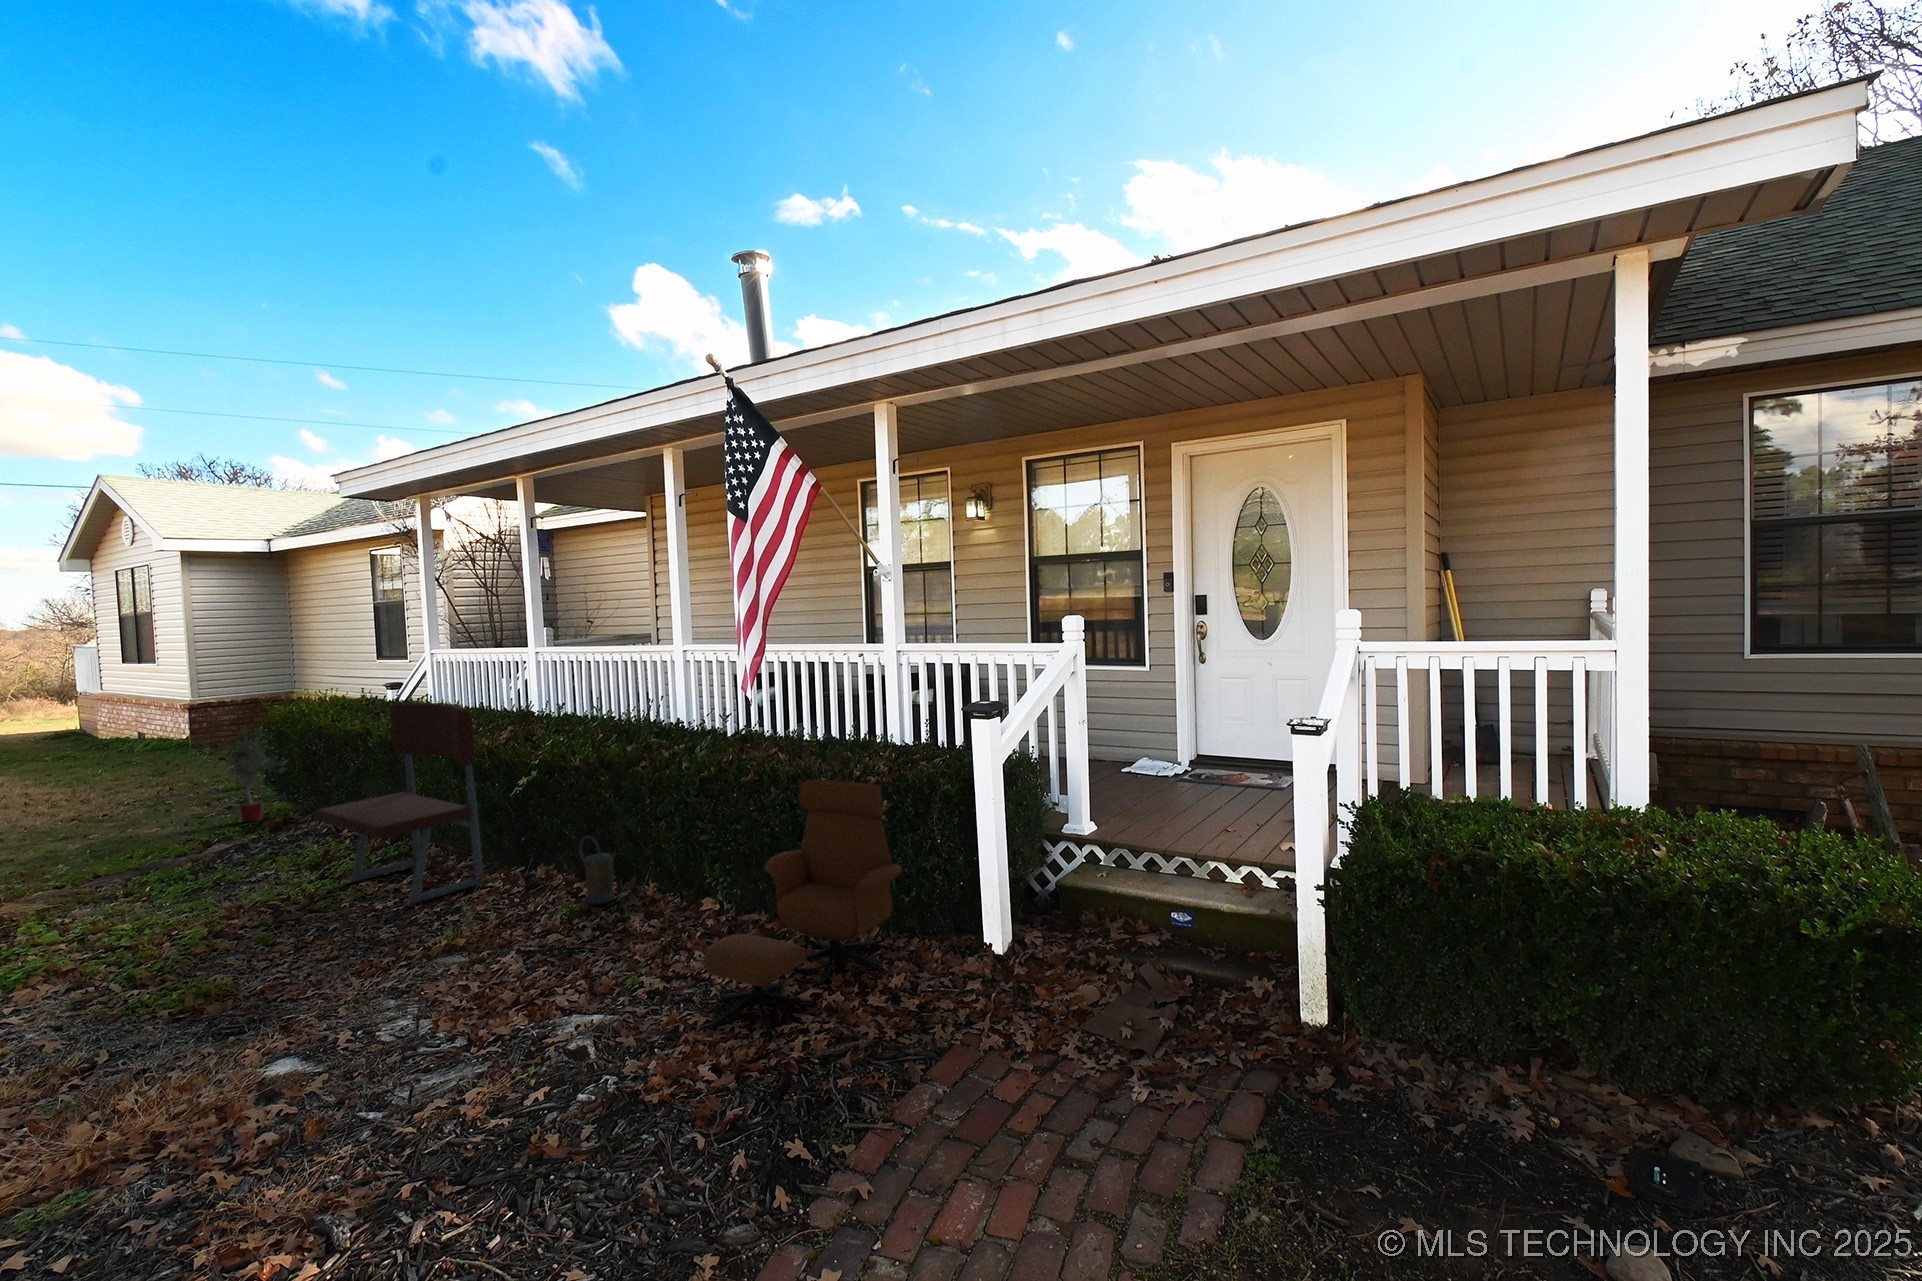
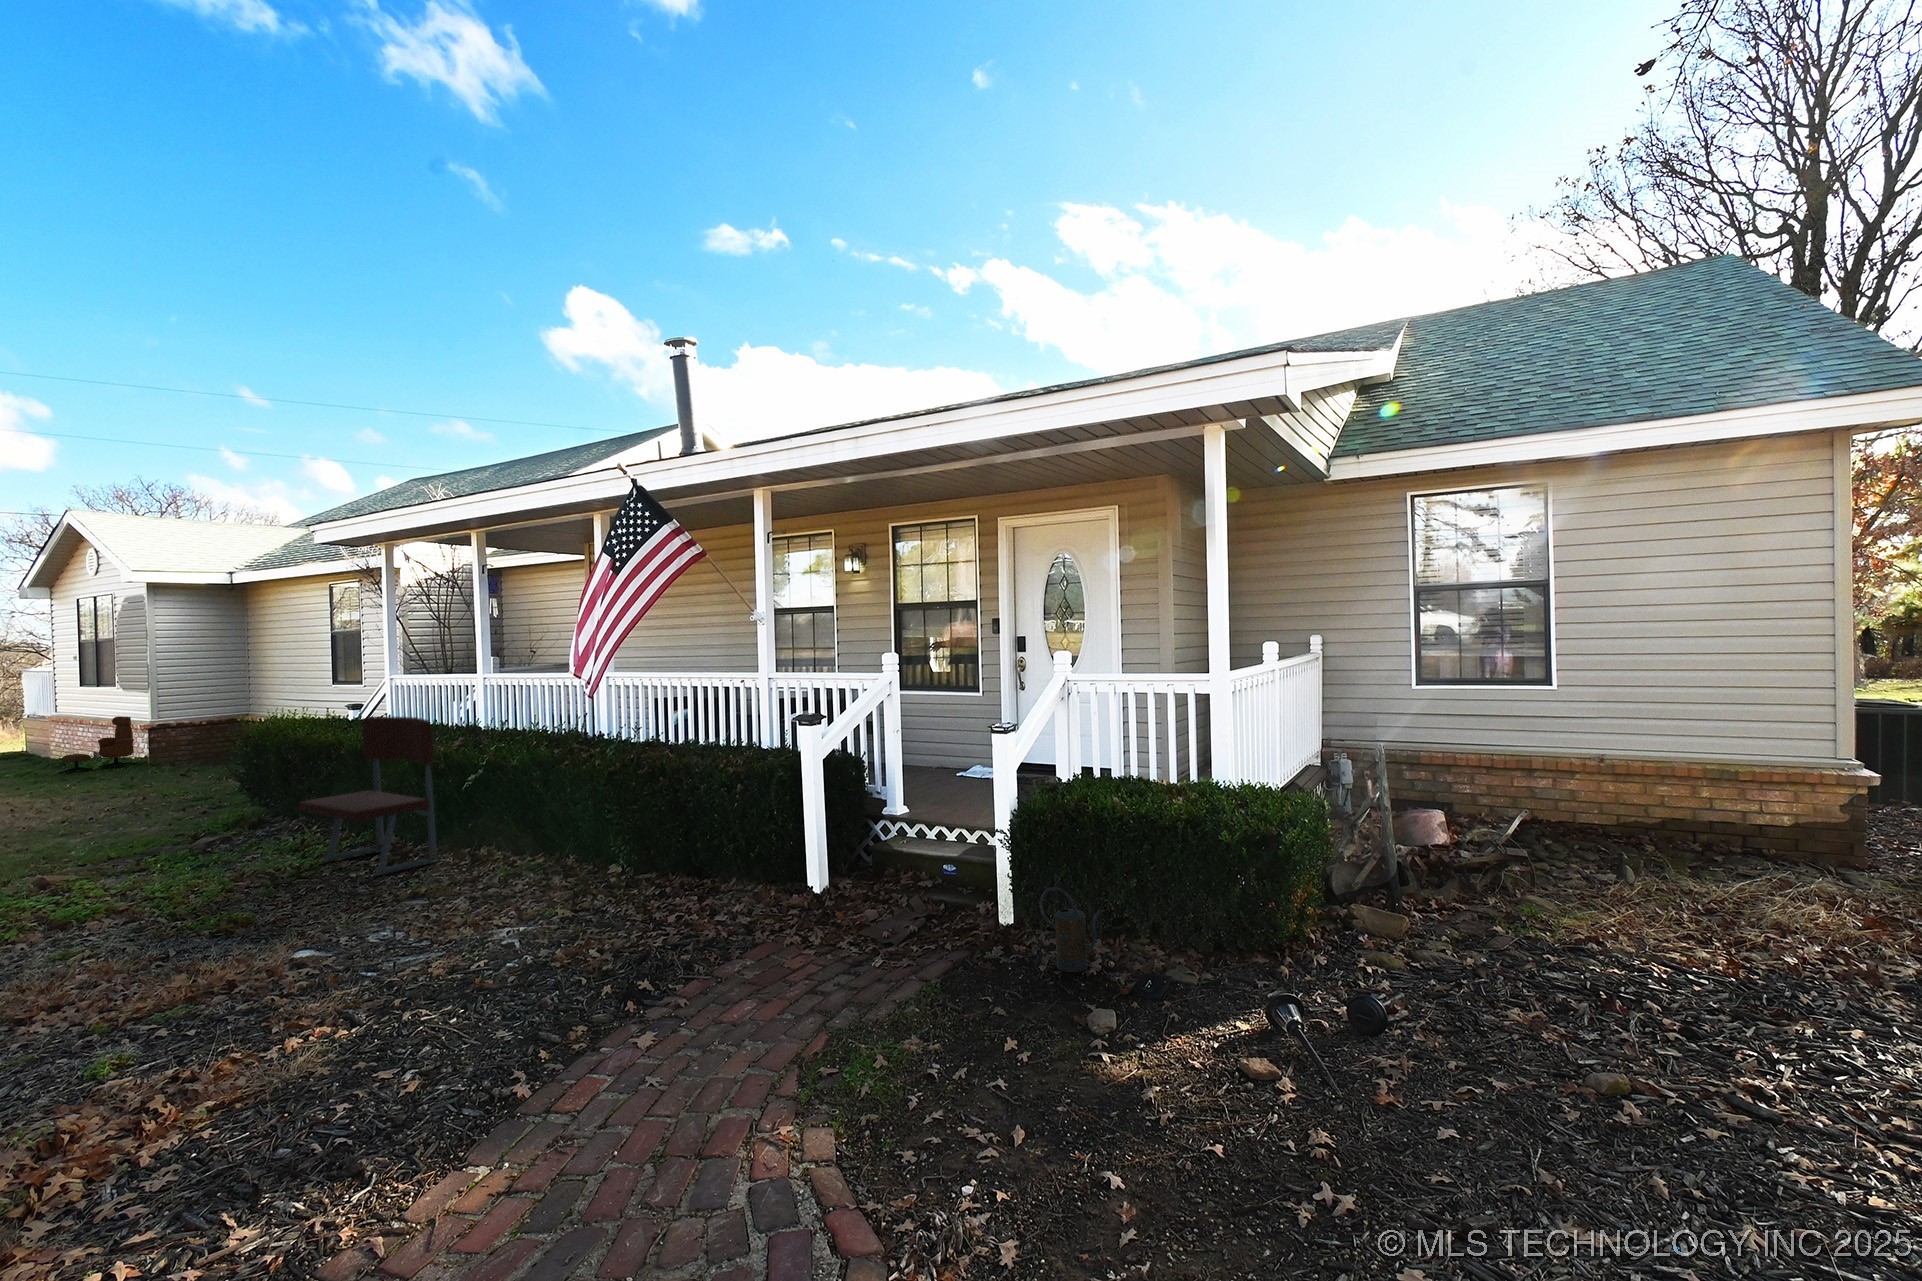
potted tree: present [225,728,286,822] -> none [206,739,264,822]
lounge chair: present [704,780,902,1032] -> present [58,717,136,773]
watering can: present [579,836,615,904] -> present [1039,887,1102,972]

